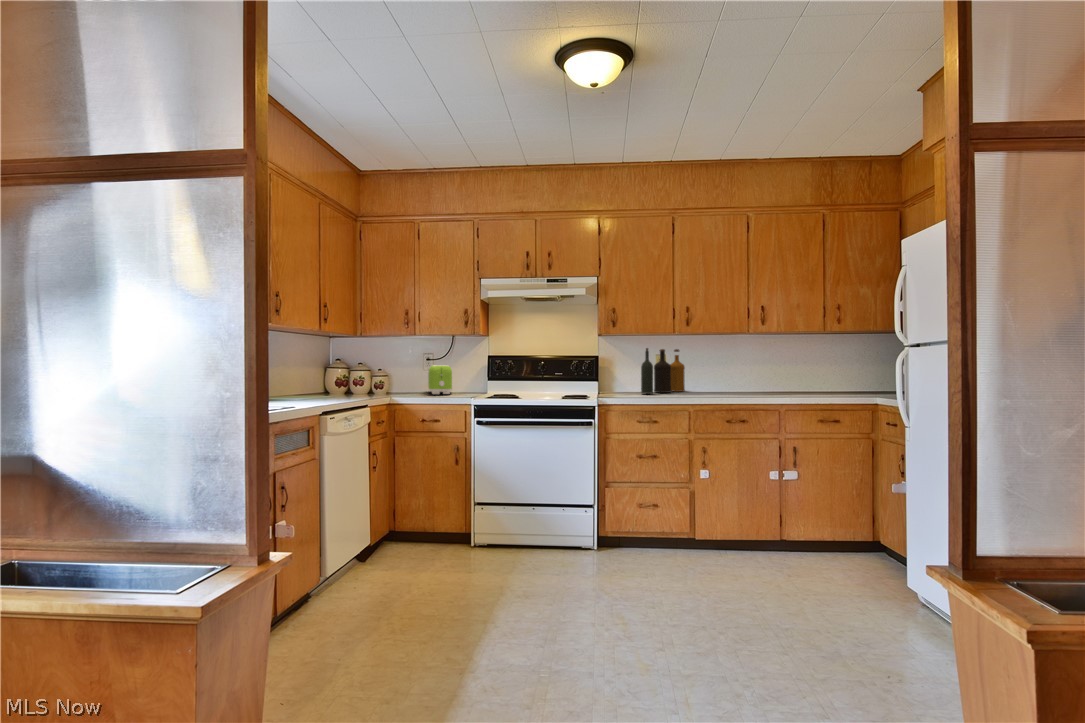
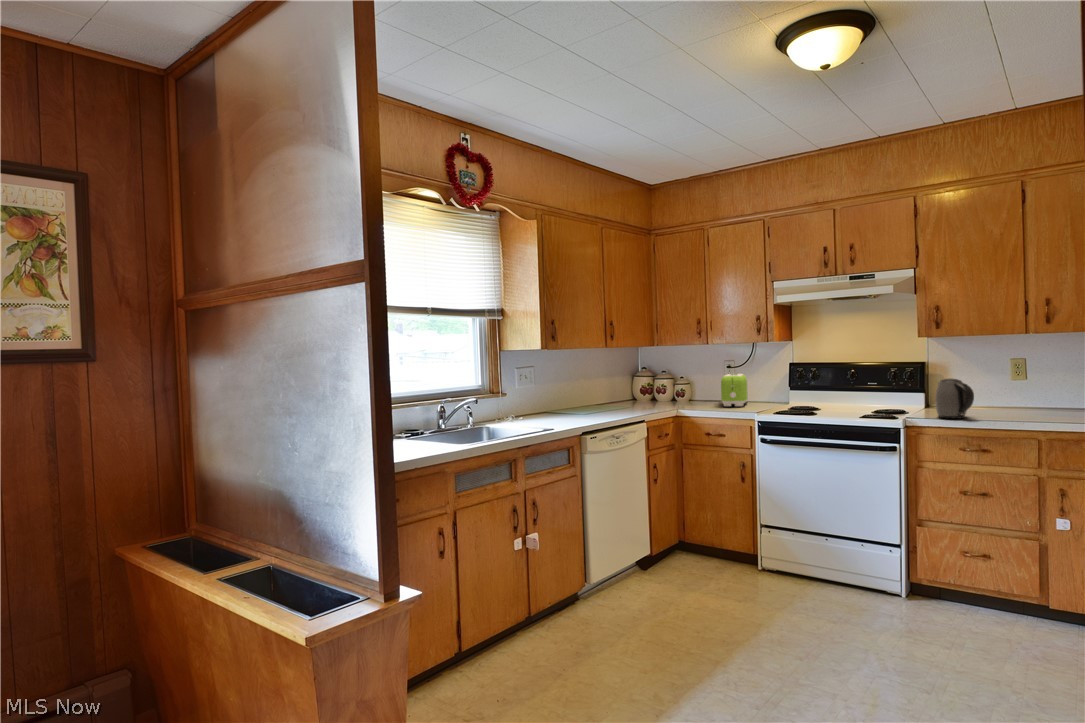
bottle: present [641,348,685,394] -> none [982,353,1059,413]
kettle: none [614,366,643,398] -> present [935,379,974,419]

